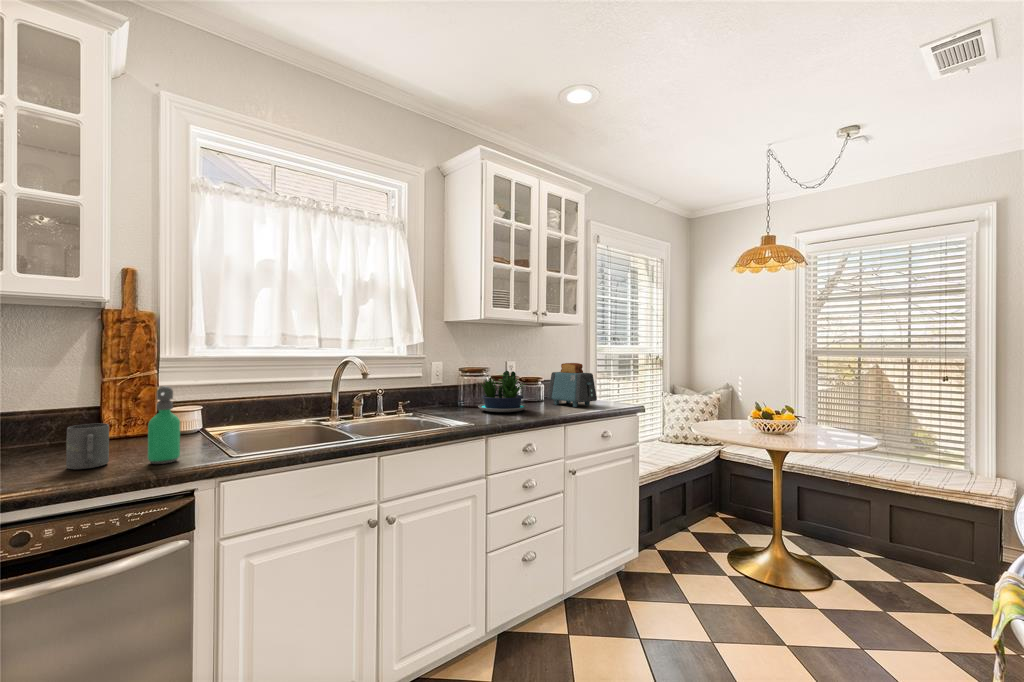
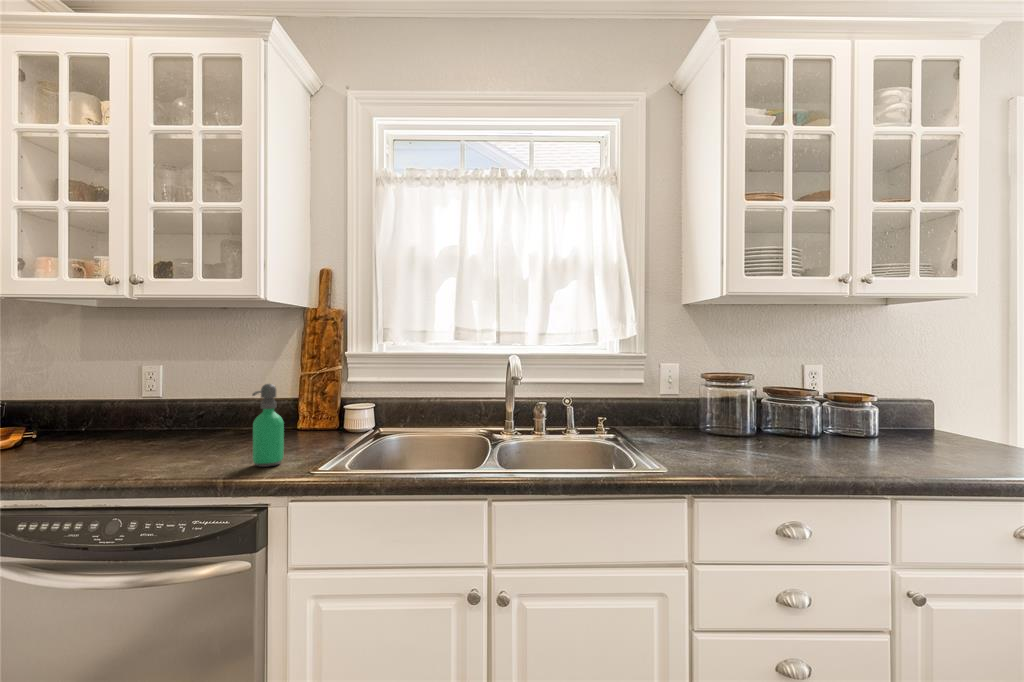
toaster: present [547,363,597,407] -> none [876,372,999,461]
potted plant: present [478,371,527,412] -> none [717,382,811,454]
mug: present [66,423,109,469] -> none [206,417,241,460]

